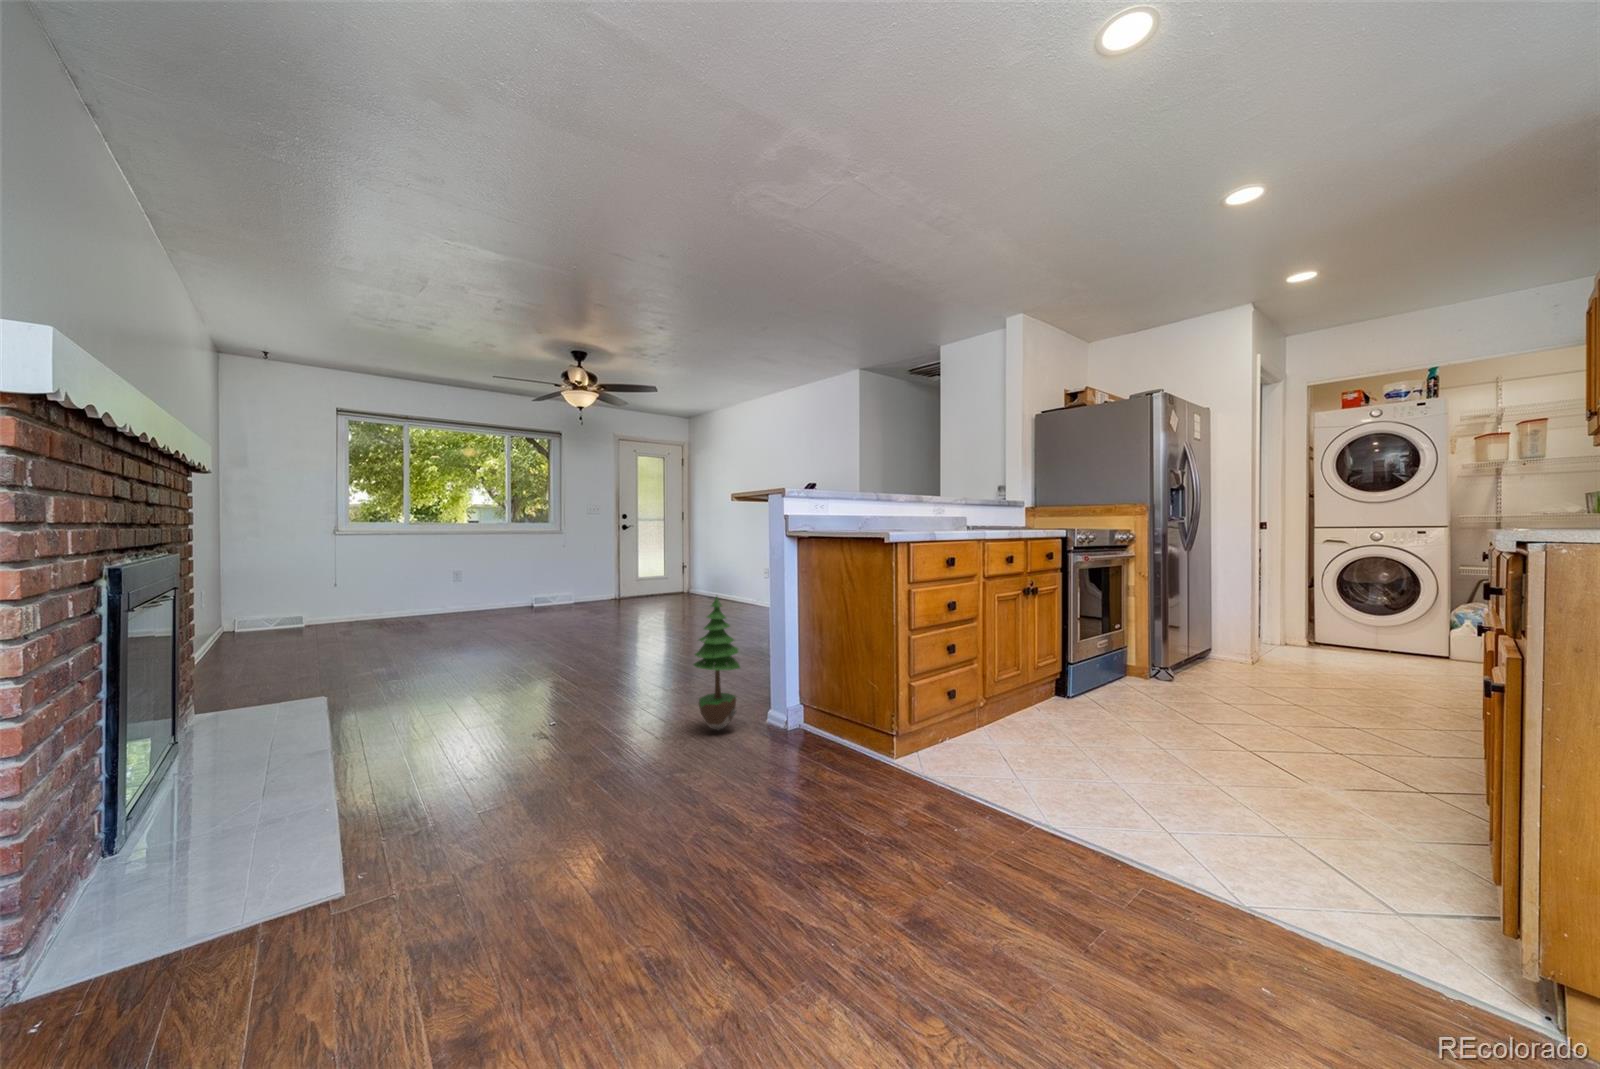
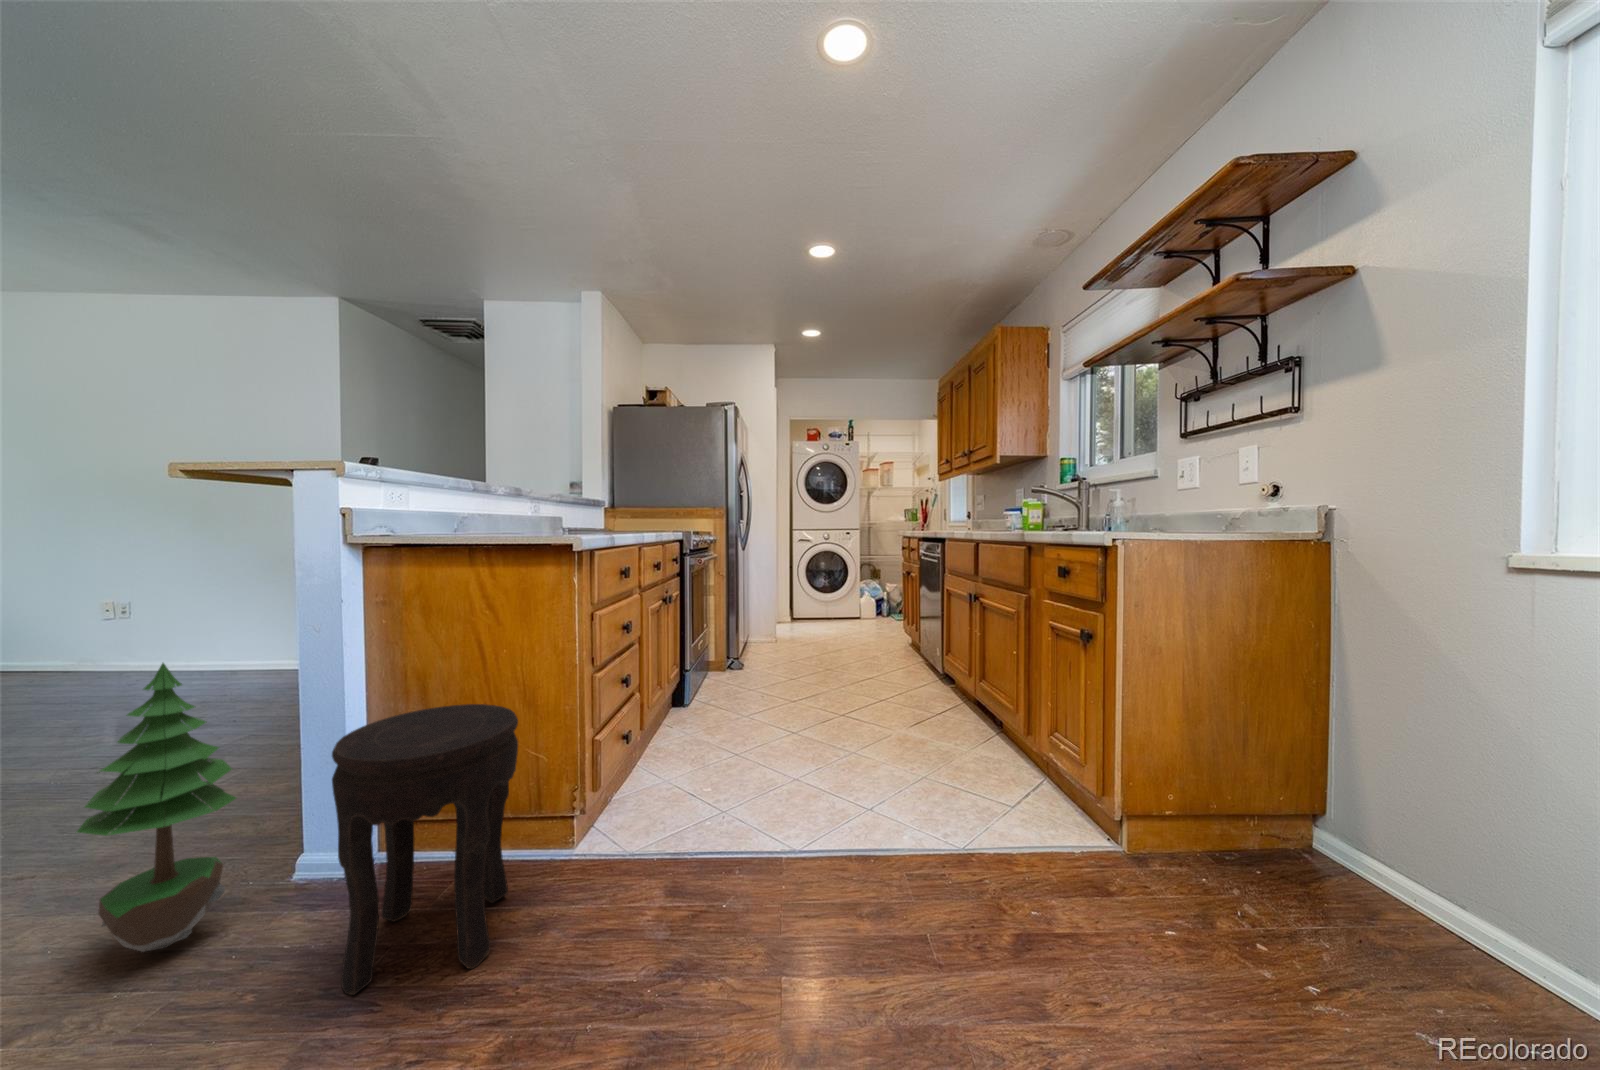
side table: none [753,638,842,789] -> present [332,704,518,995]

